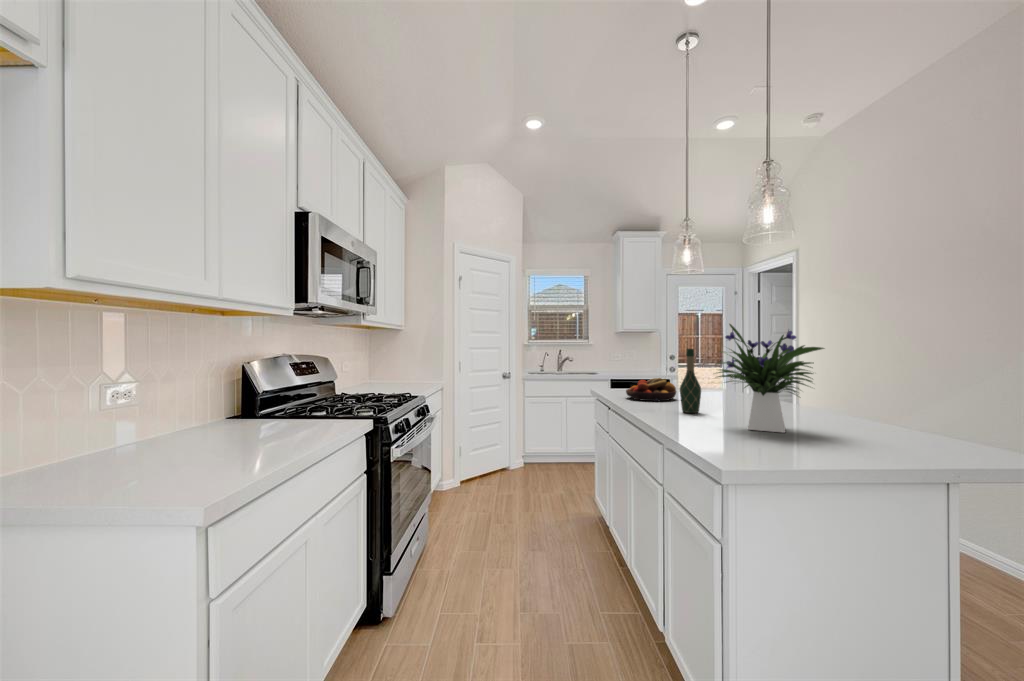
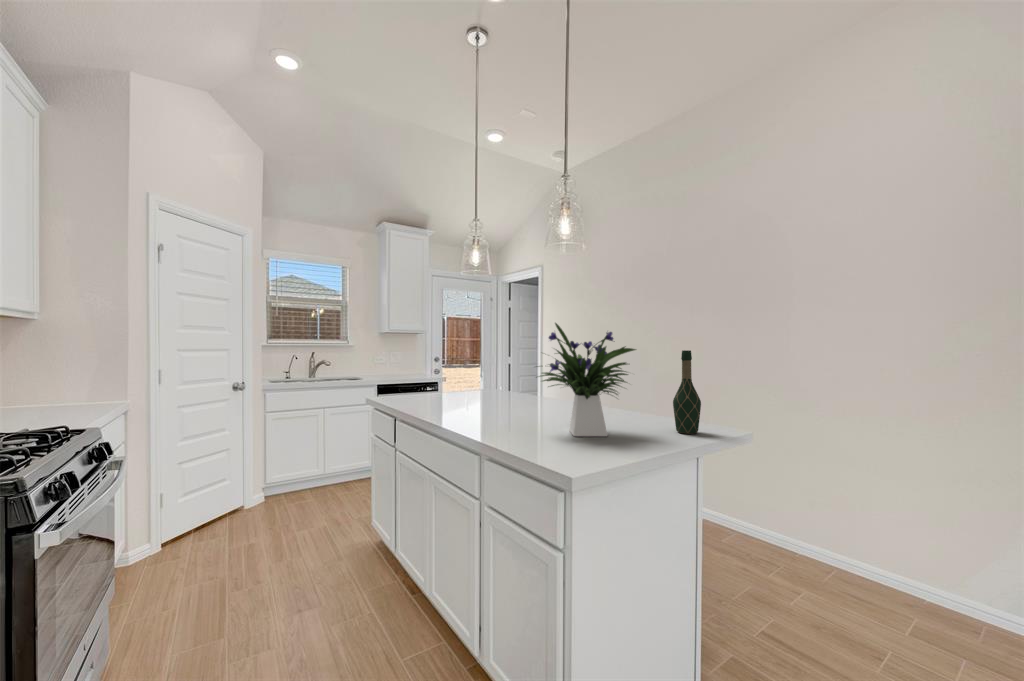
wine bottle: present [680,349,701,413] -> present [673,350,701,434]
fruit bowl: present [626,378,676,401] -> none [415,383,470,409]

